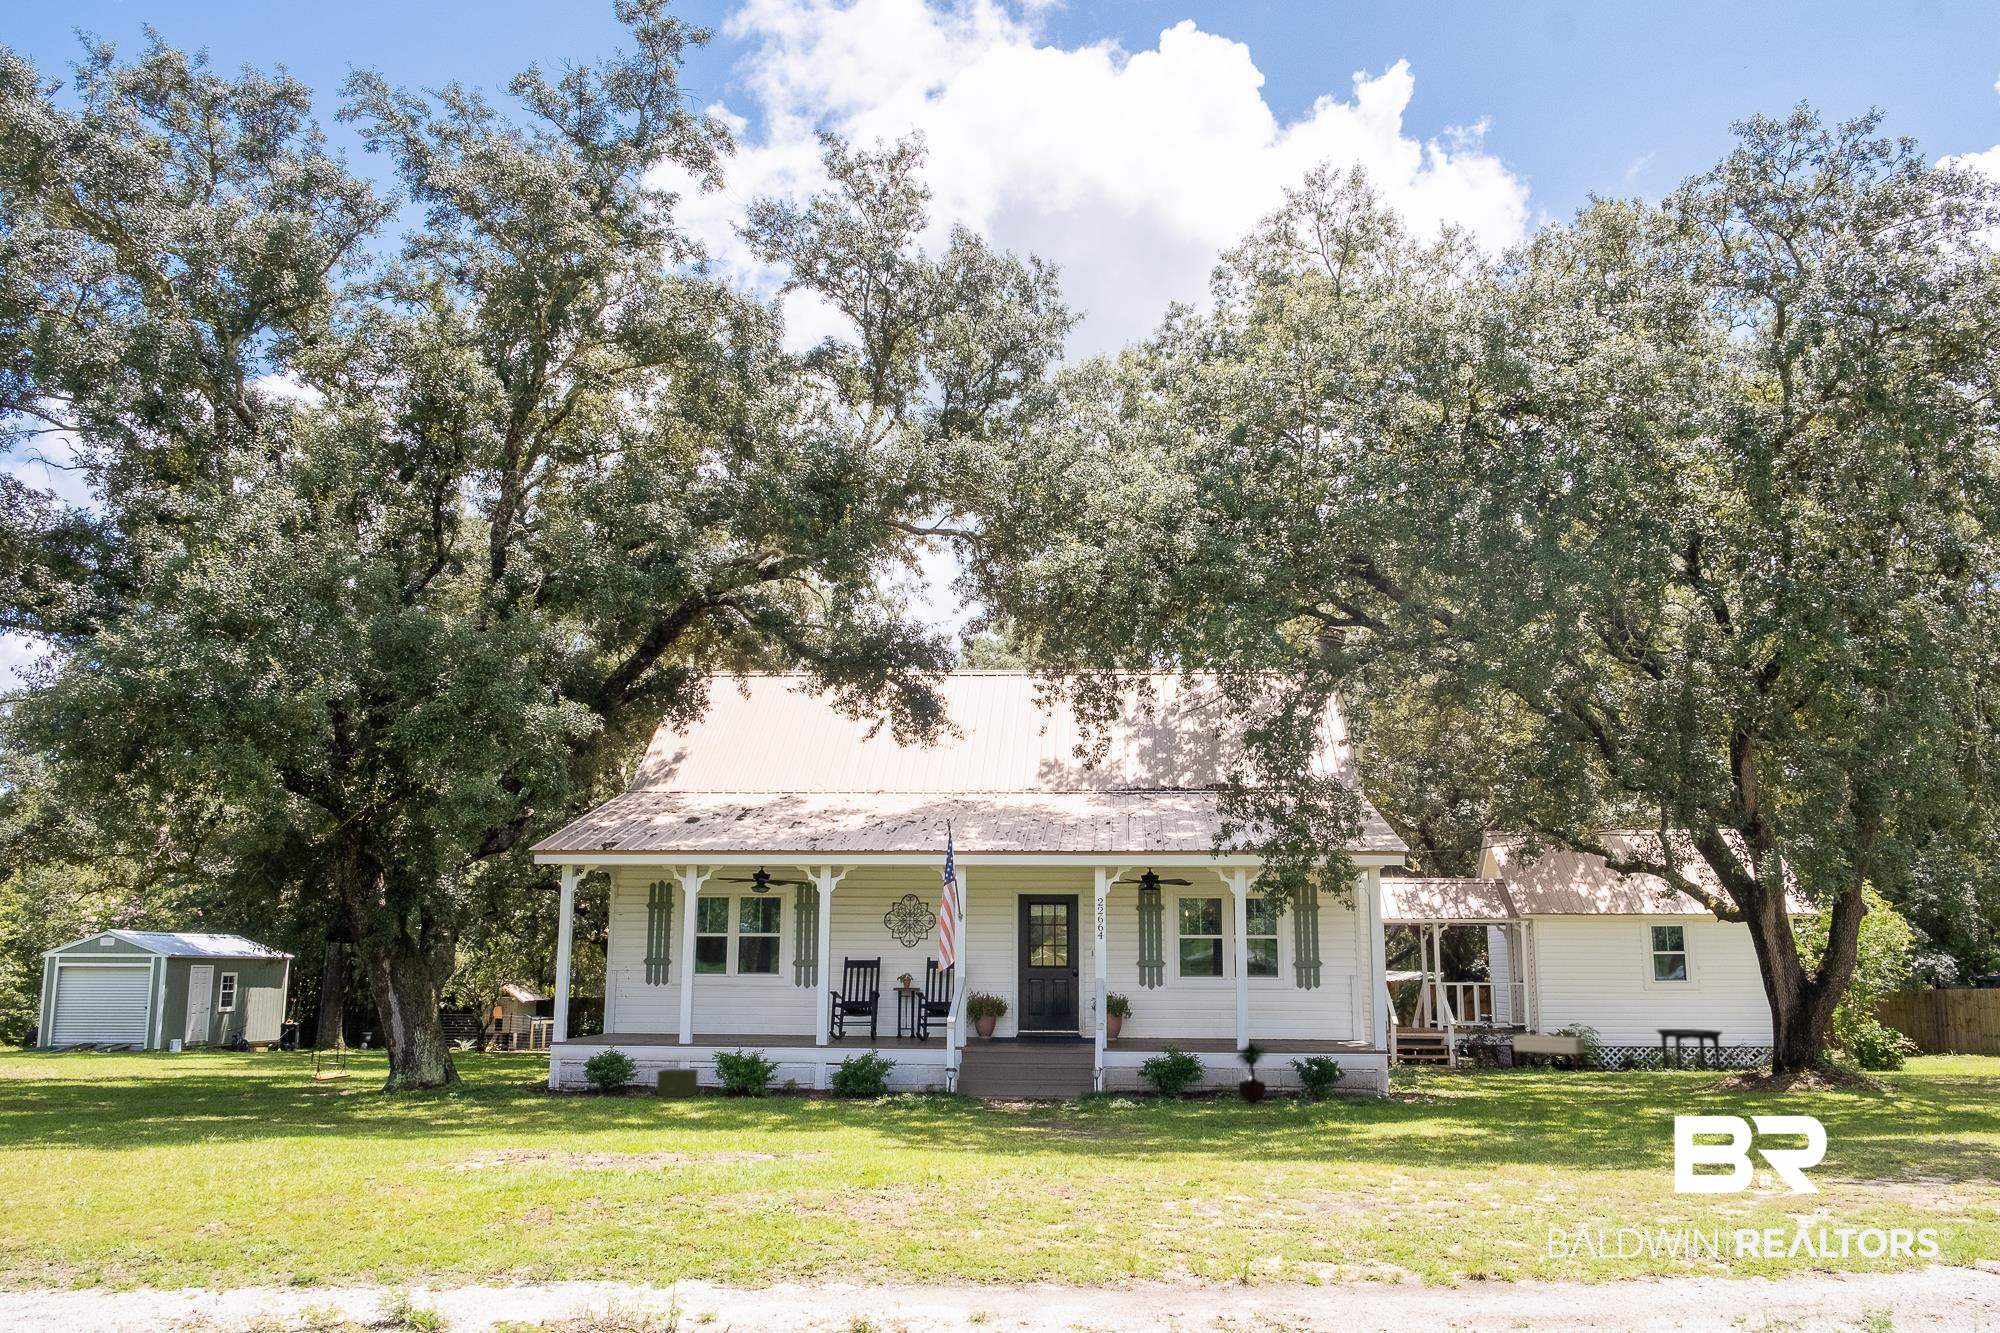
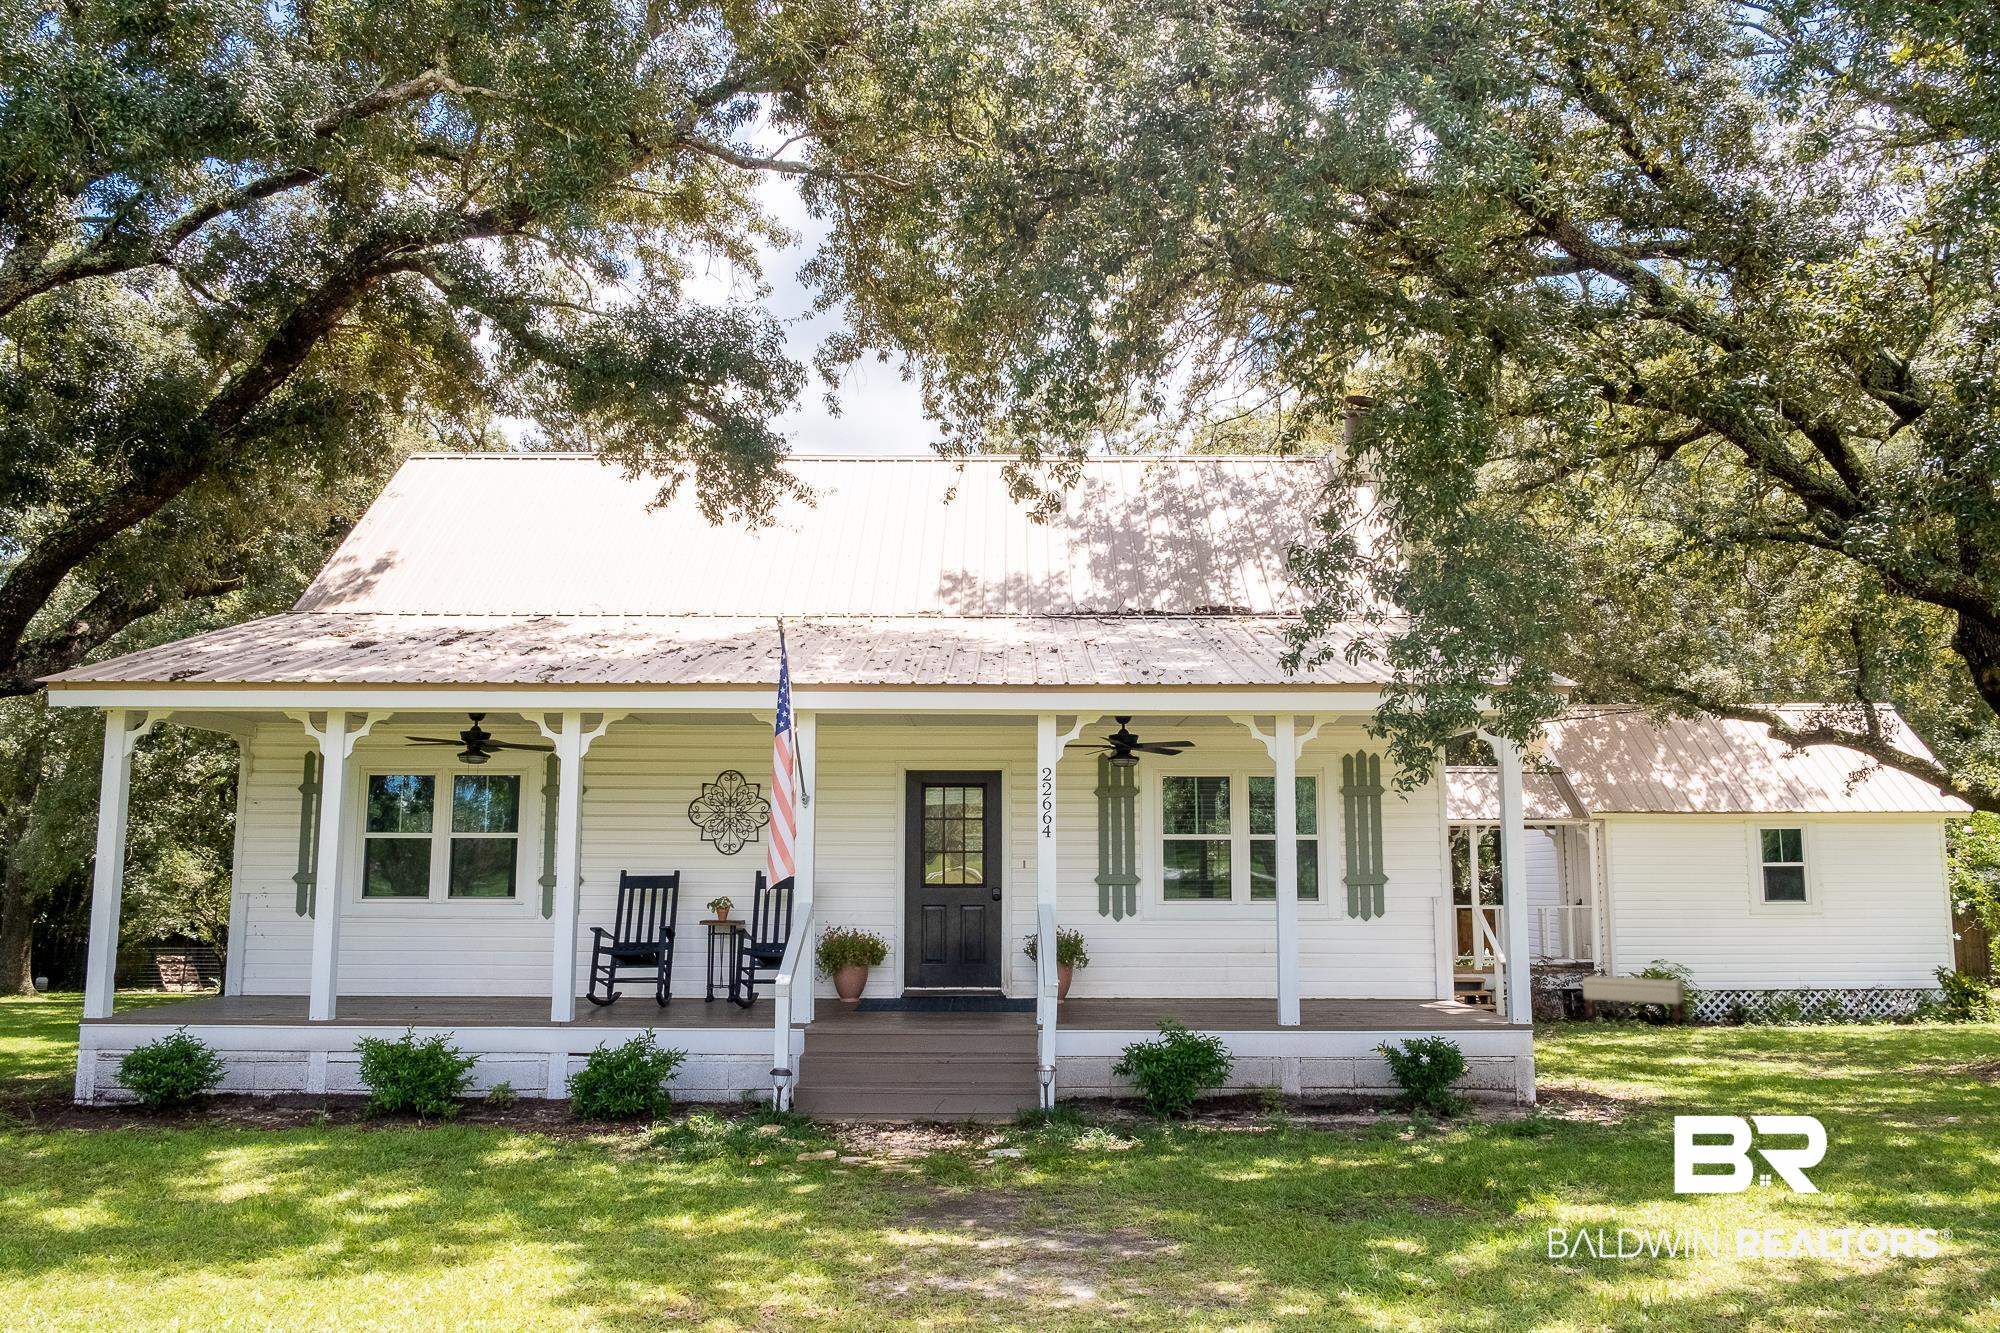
round table: present [1657,1029,1722,1070] -> none [1776,967,1875,1025]
potted tree: present [1236,1041,1266,1102] -> none [1280,1004,1344,1116]
storage box: present [657,1069,698,1097] -> none [249,1066,334,1120]

